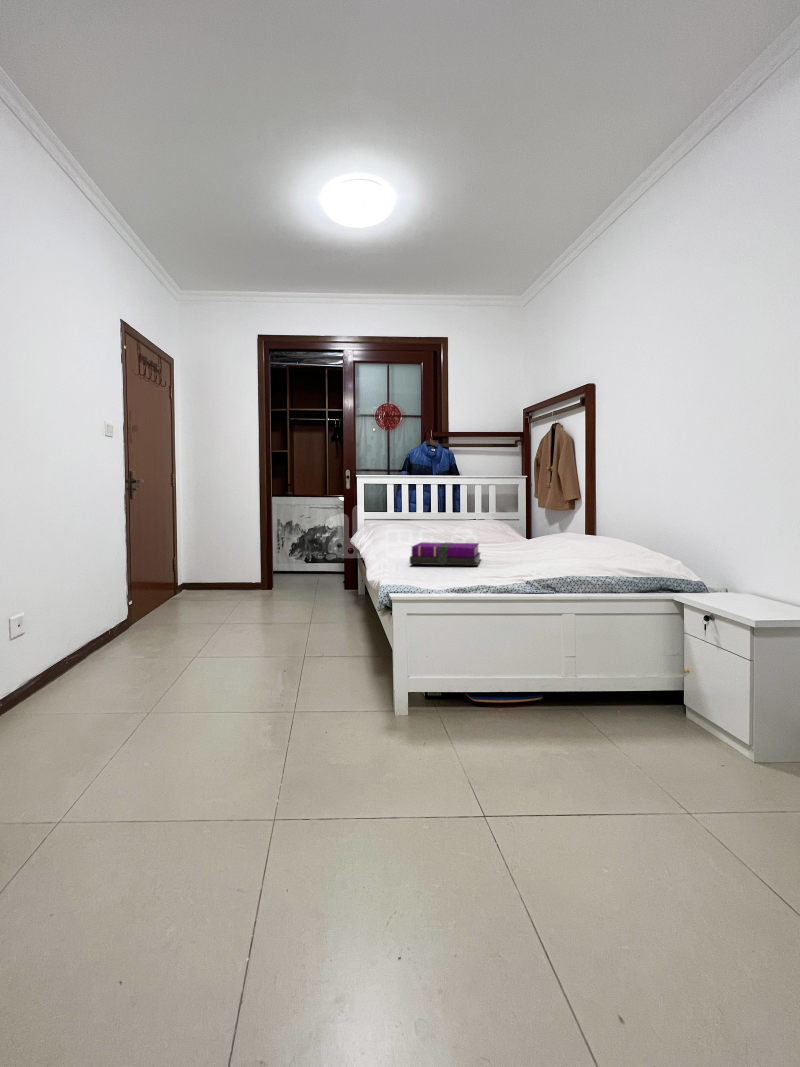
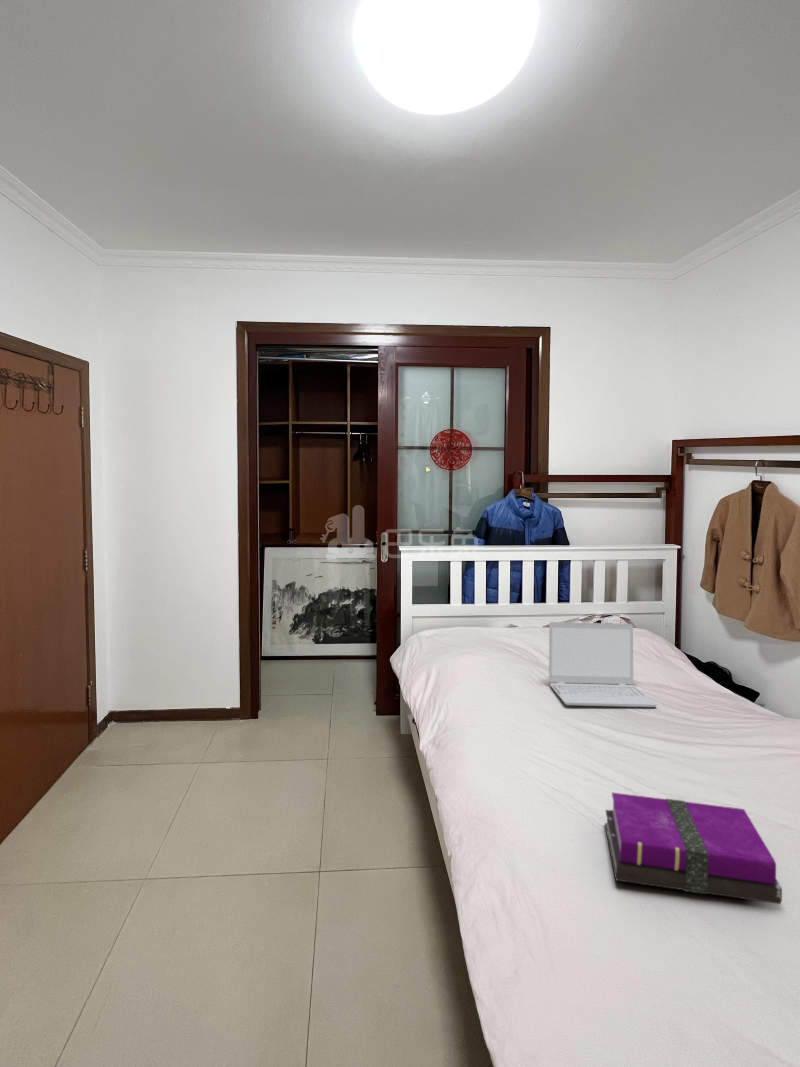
laptop: none [427,501,482,540] -> present [549,622,657,707]

